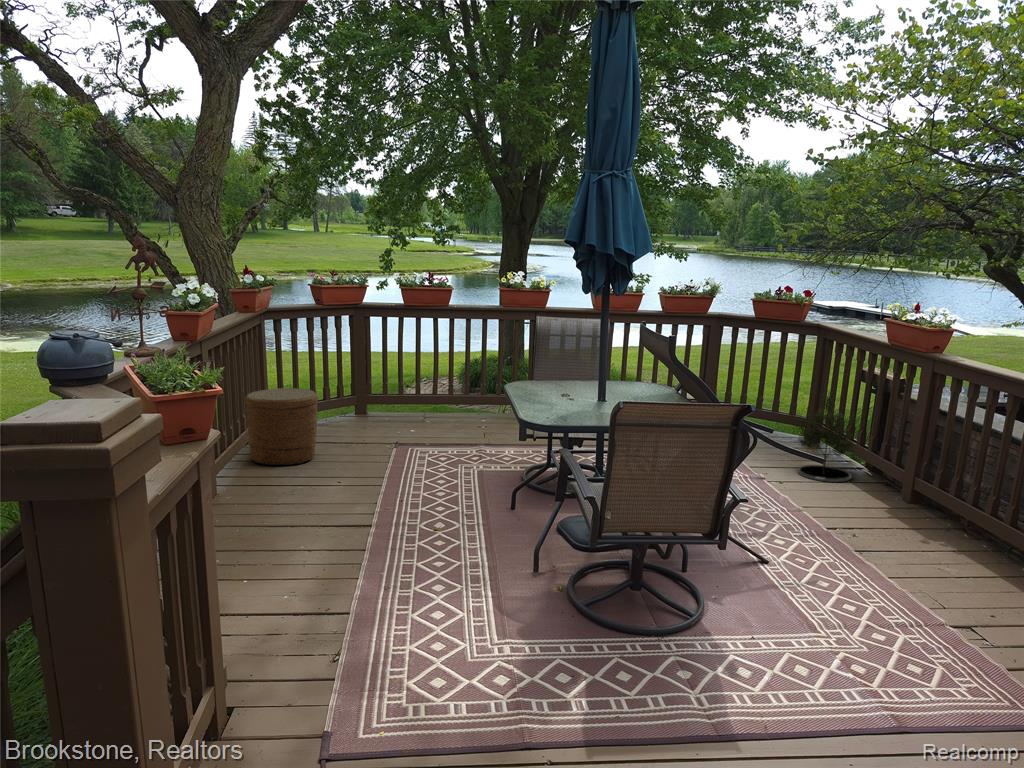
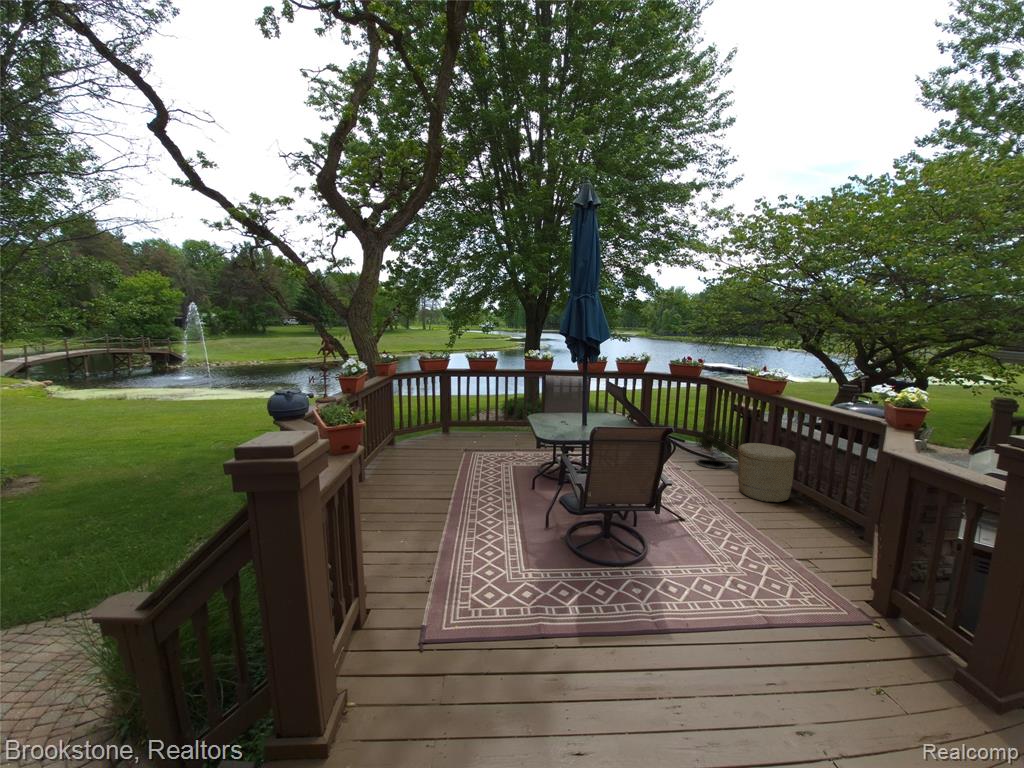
woven basket: present [245,388,318,465] -> present [738,443,796,502]

